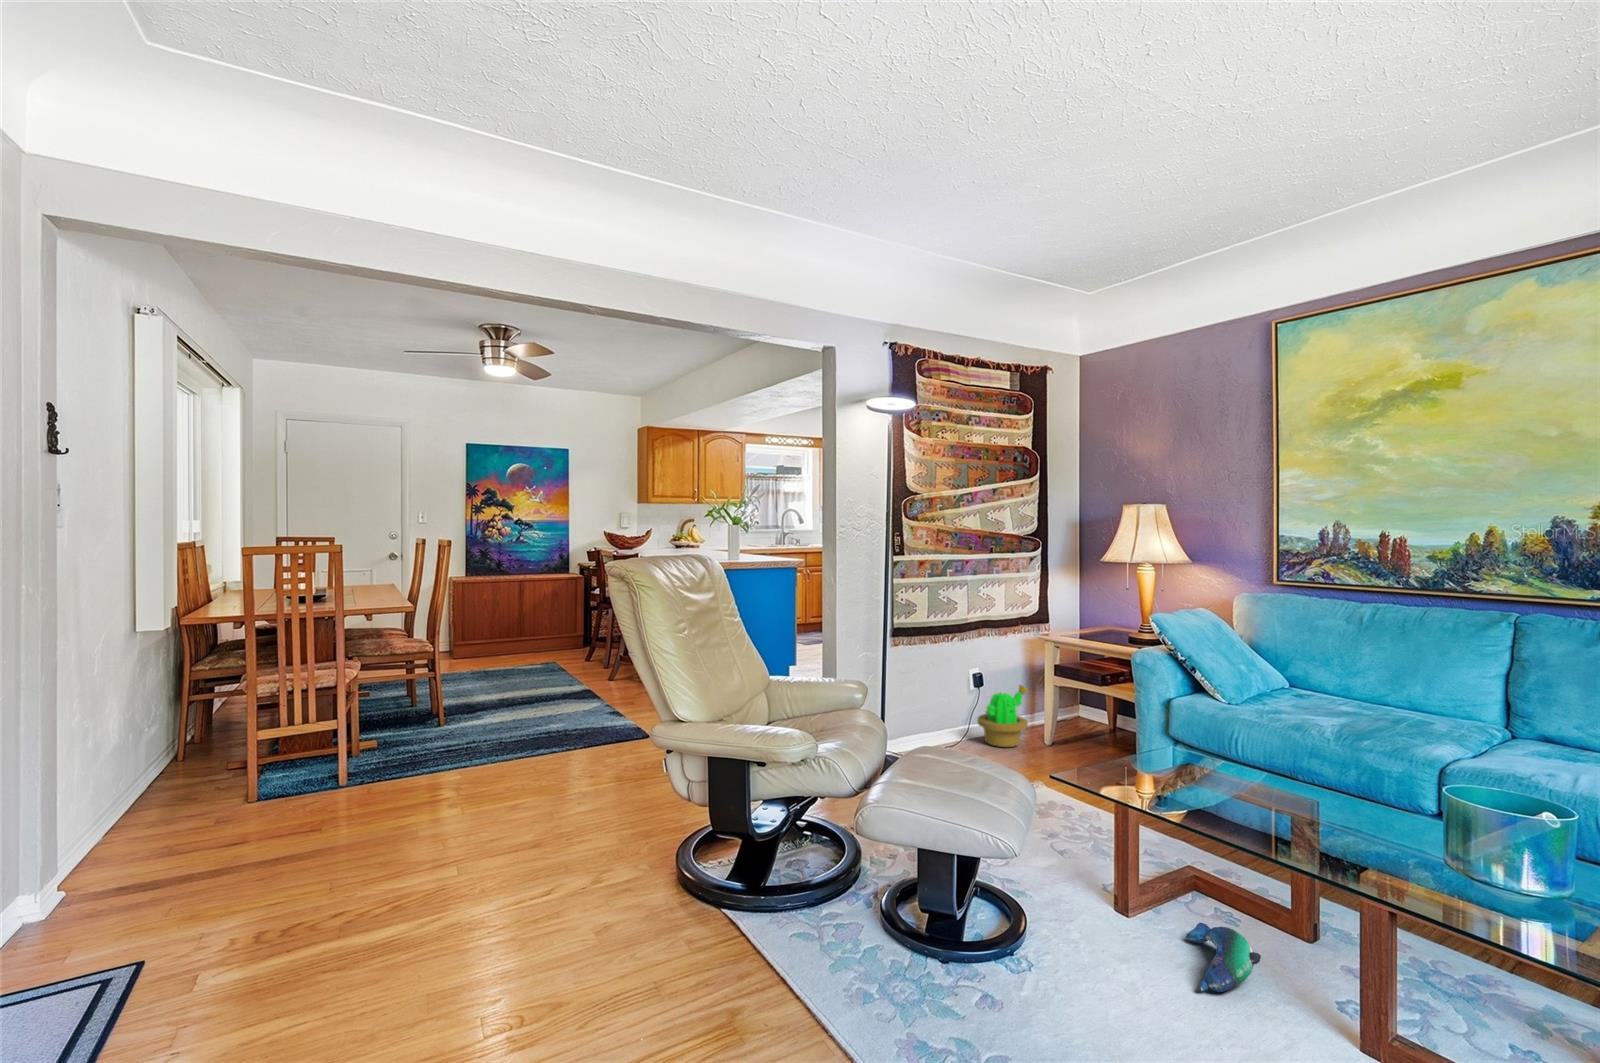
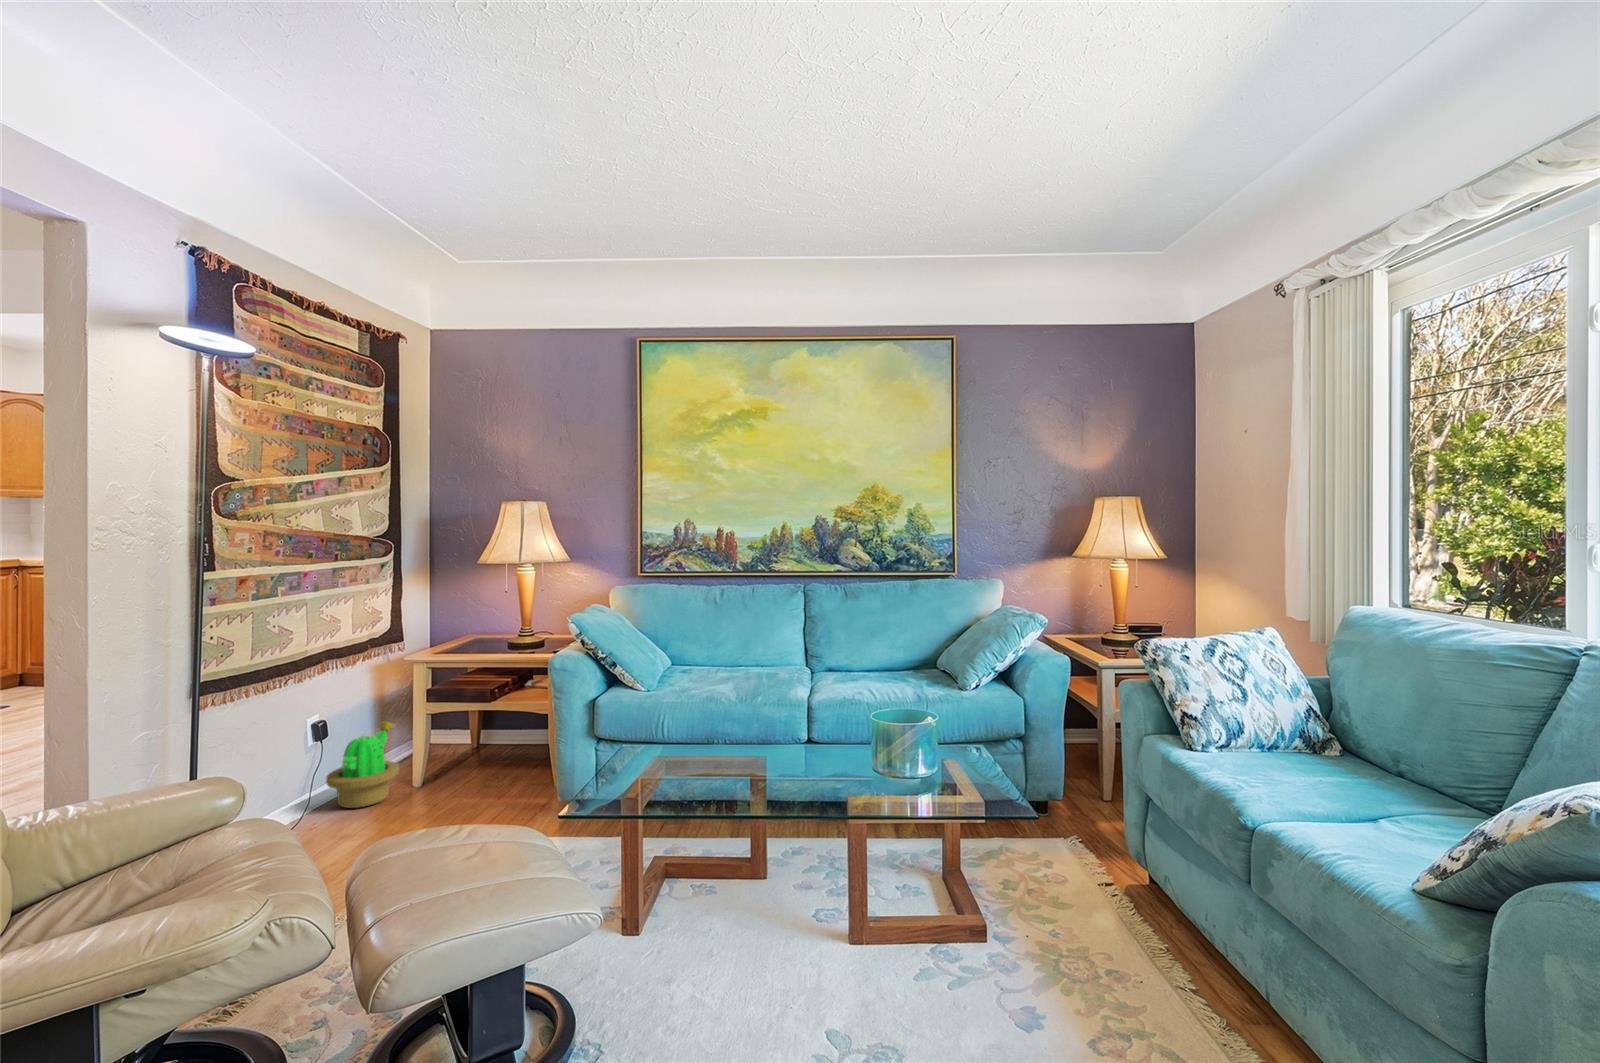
plush toy: present [1186,923,1261,992] -> none [708,897,785,972]

